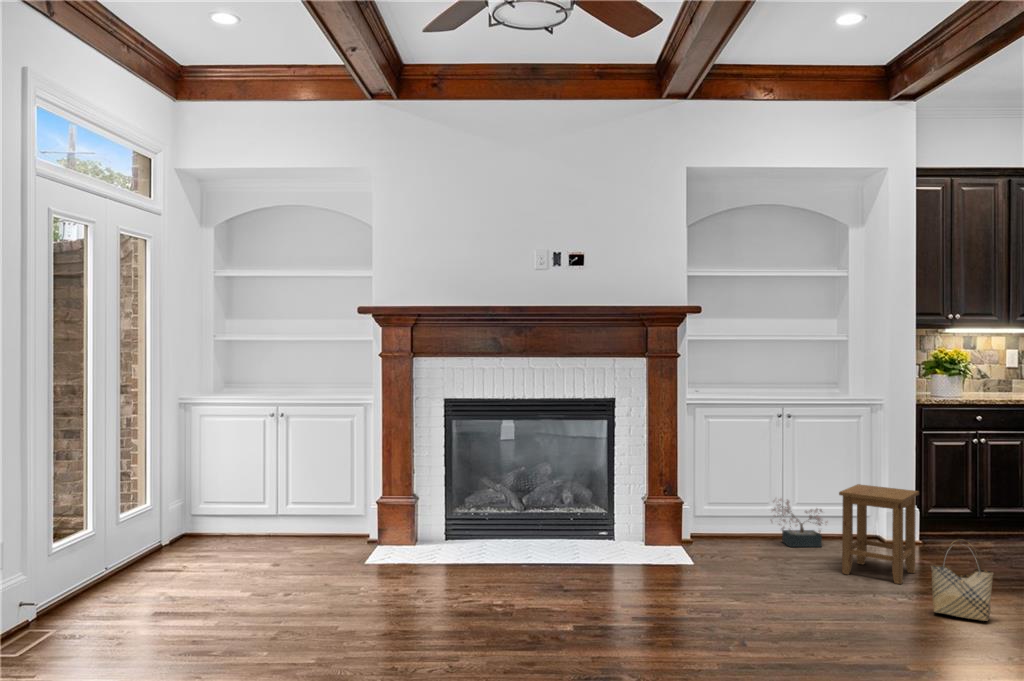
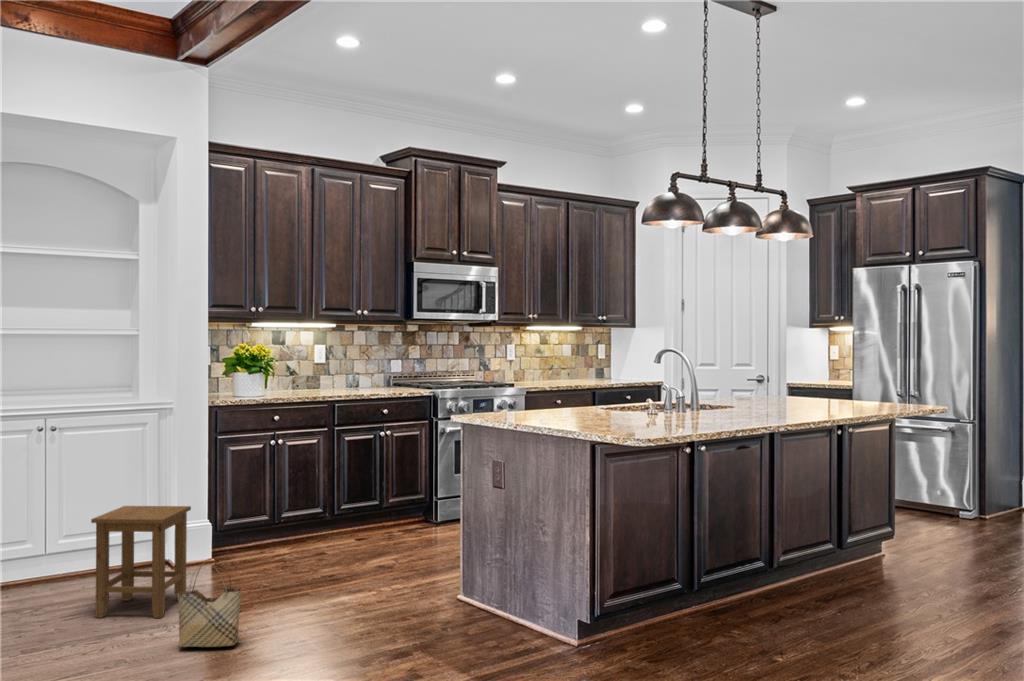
decorative plant: present [771,499,827,547] -> none [21,533,99,593]

